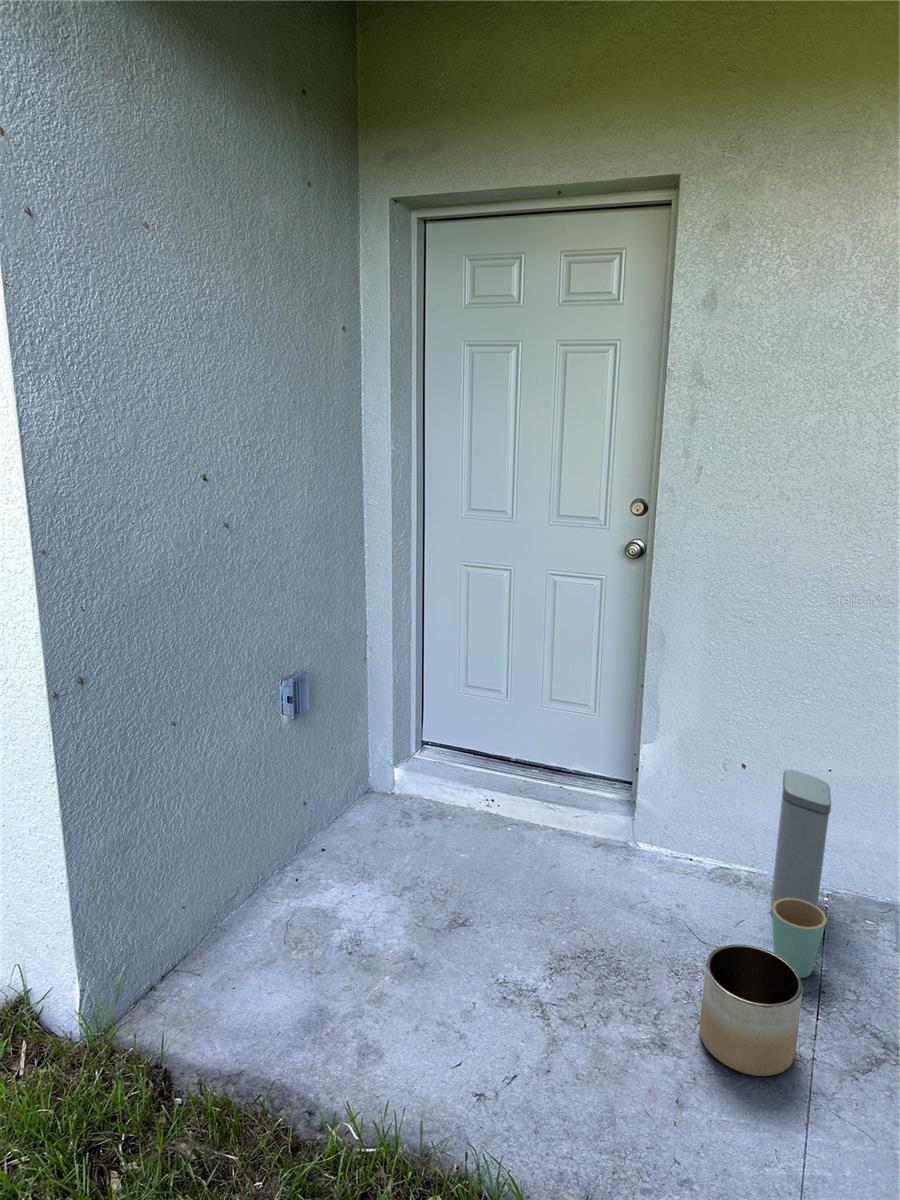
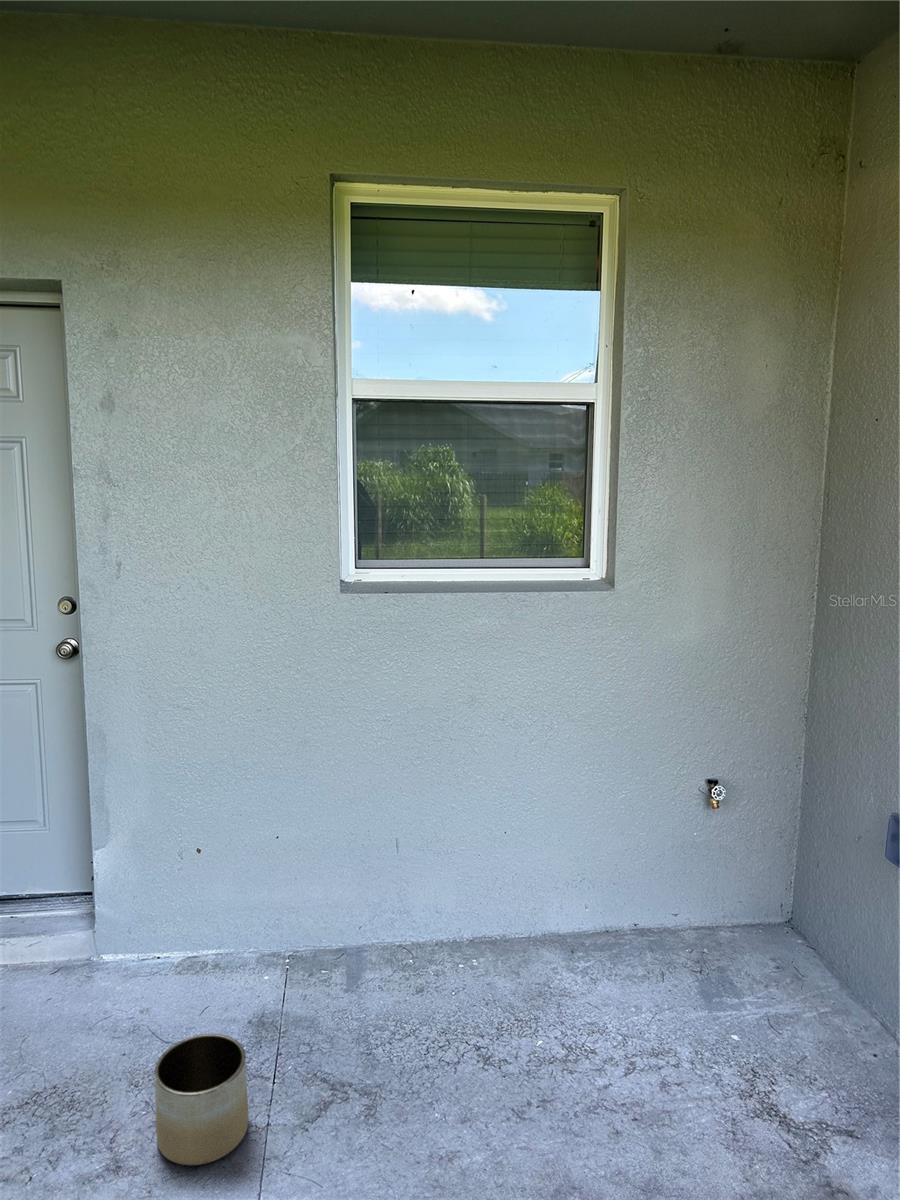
trash can: present [771,770,831,978] -> none [227,846,277,1048]

